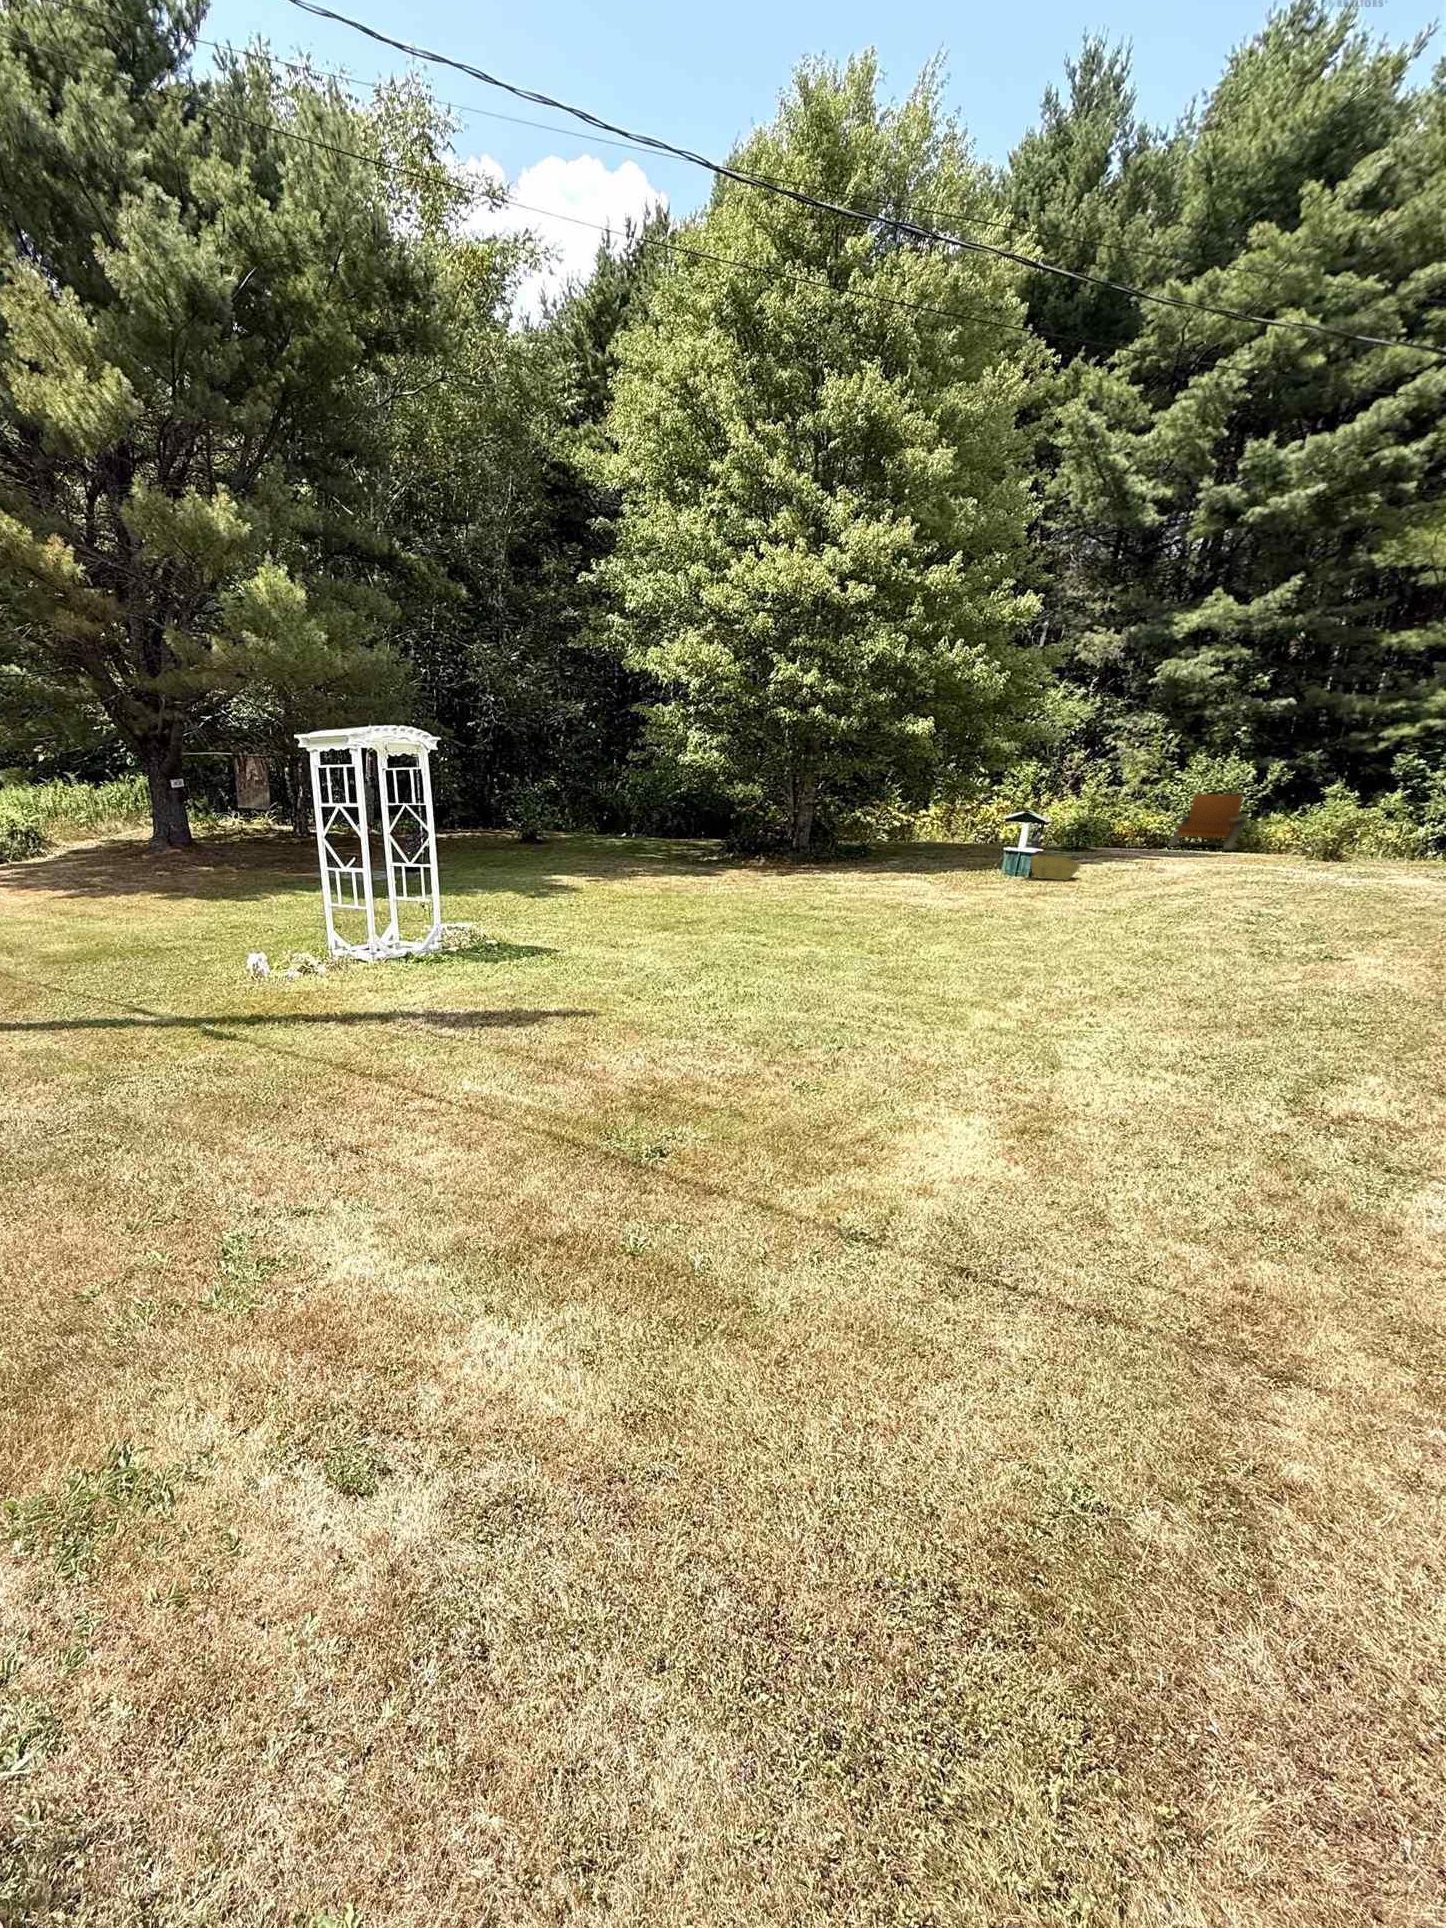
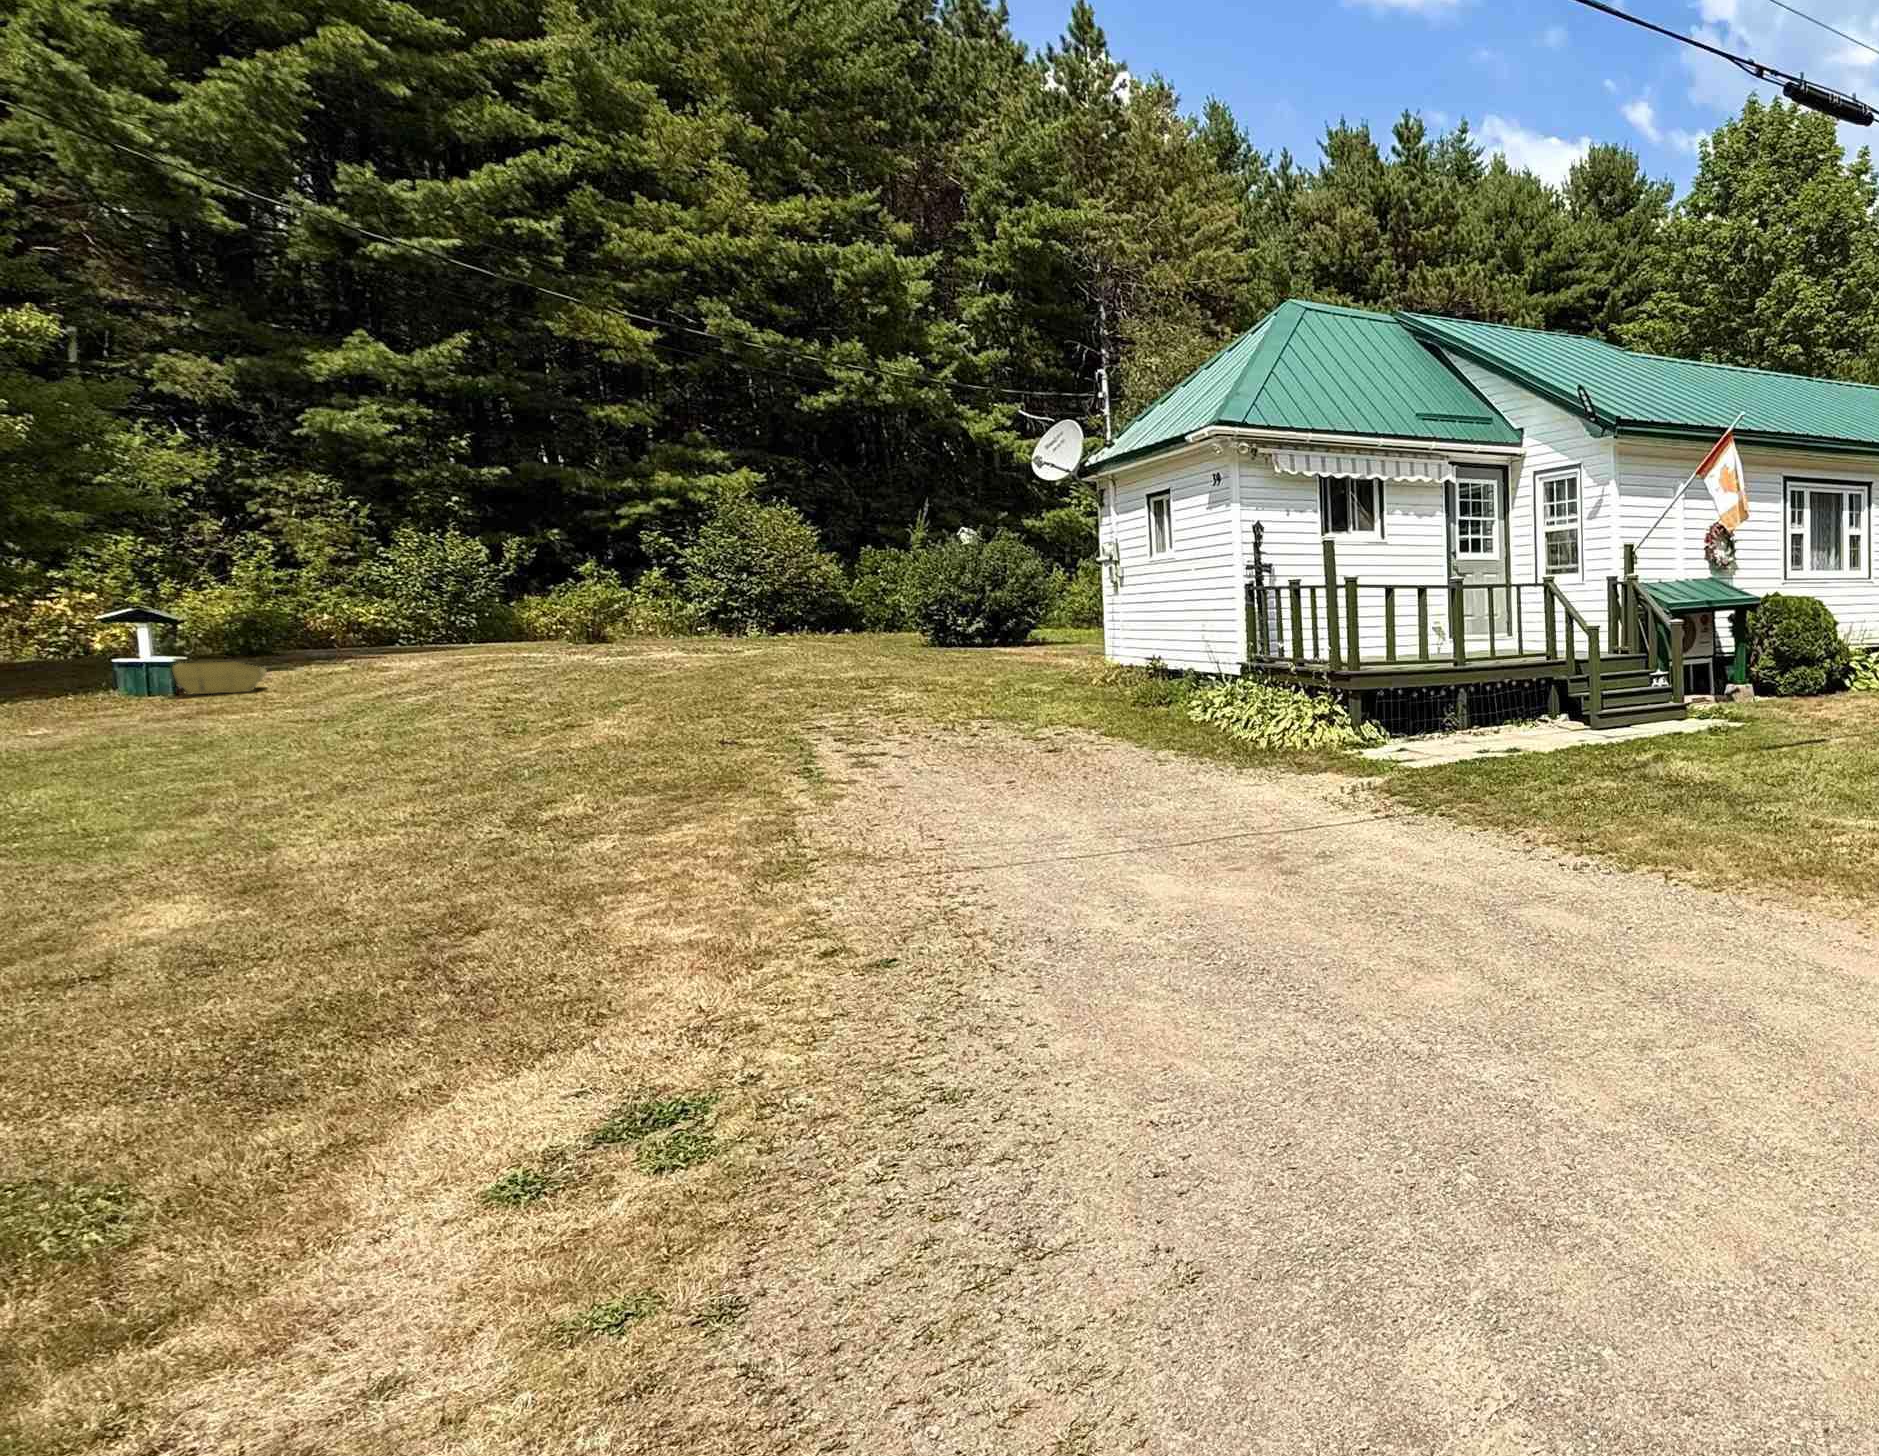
lounge chair: present [1168,794,1248,849] -> none [392,575,499,640]

